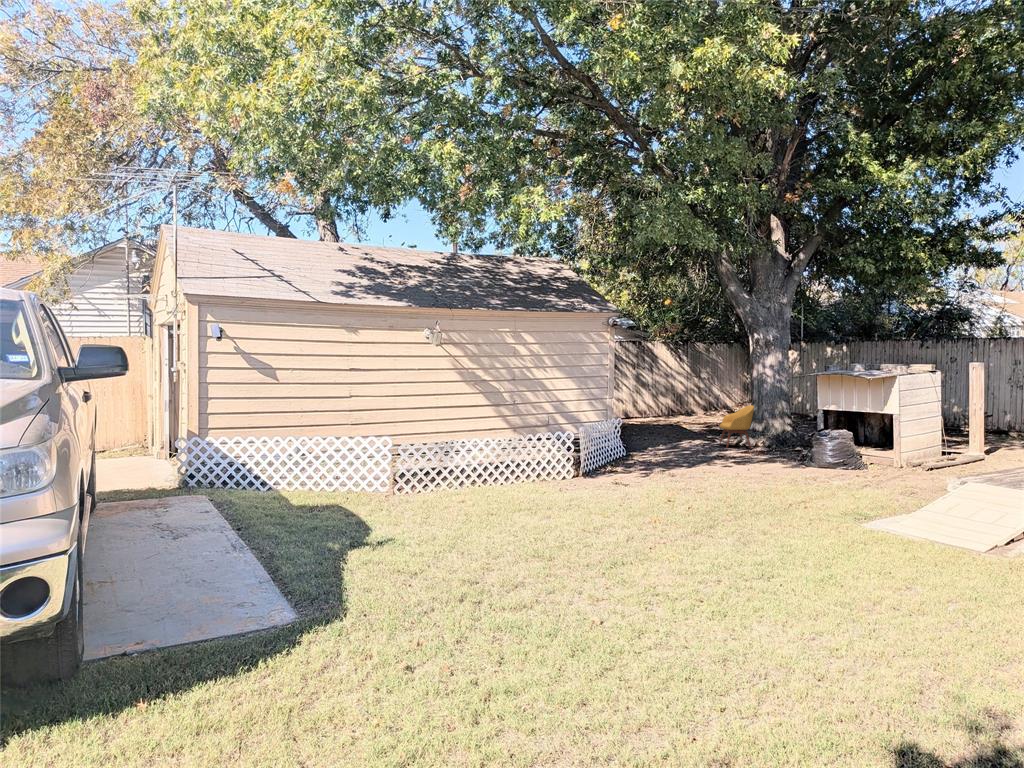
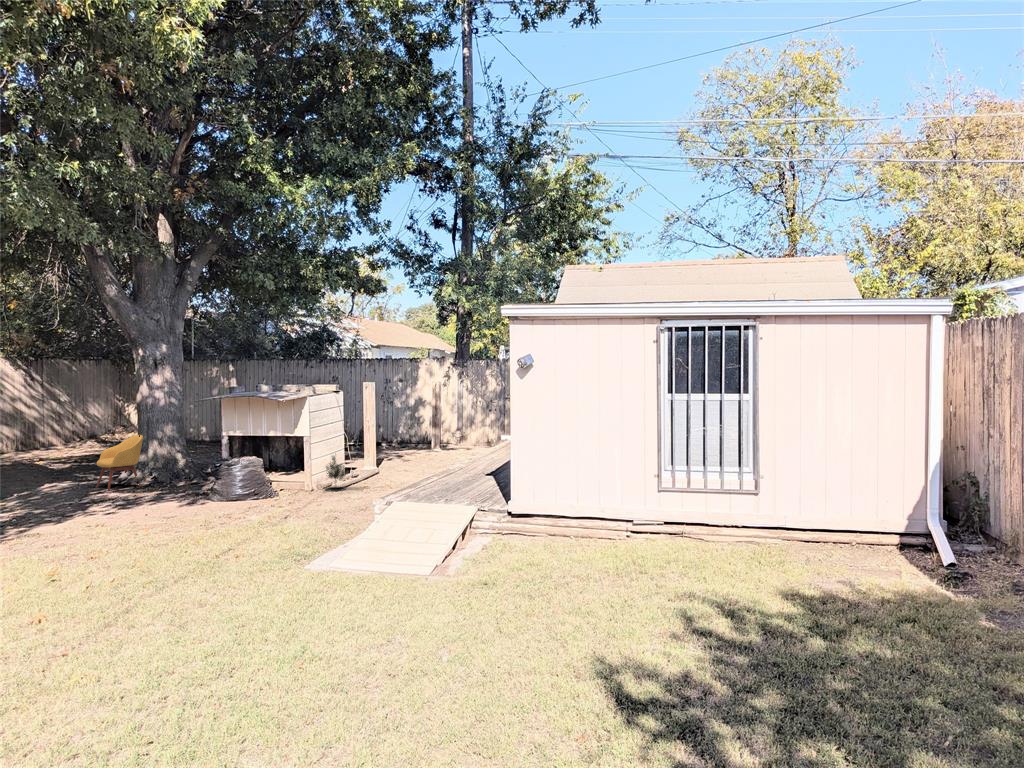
potted tree: none [917,434,948,474] -> present [325,456,346,491]

